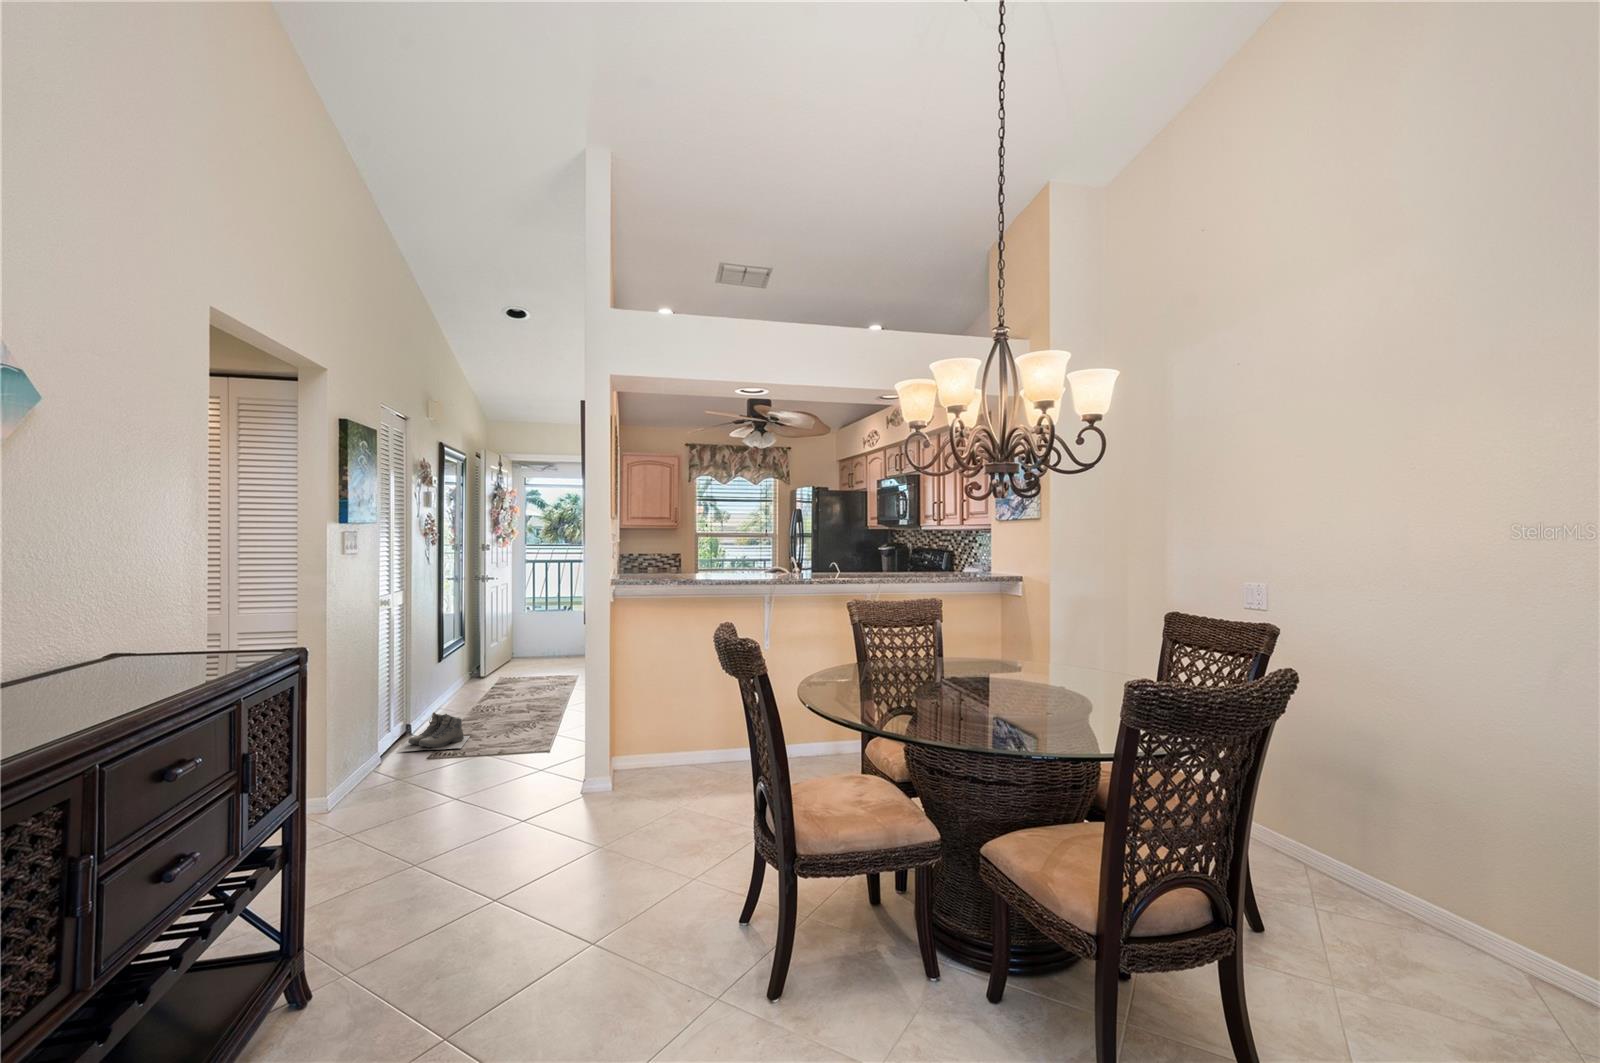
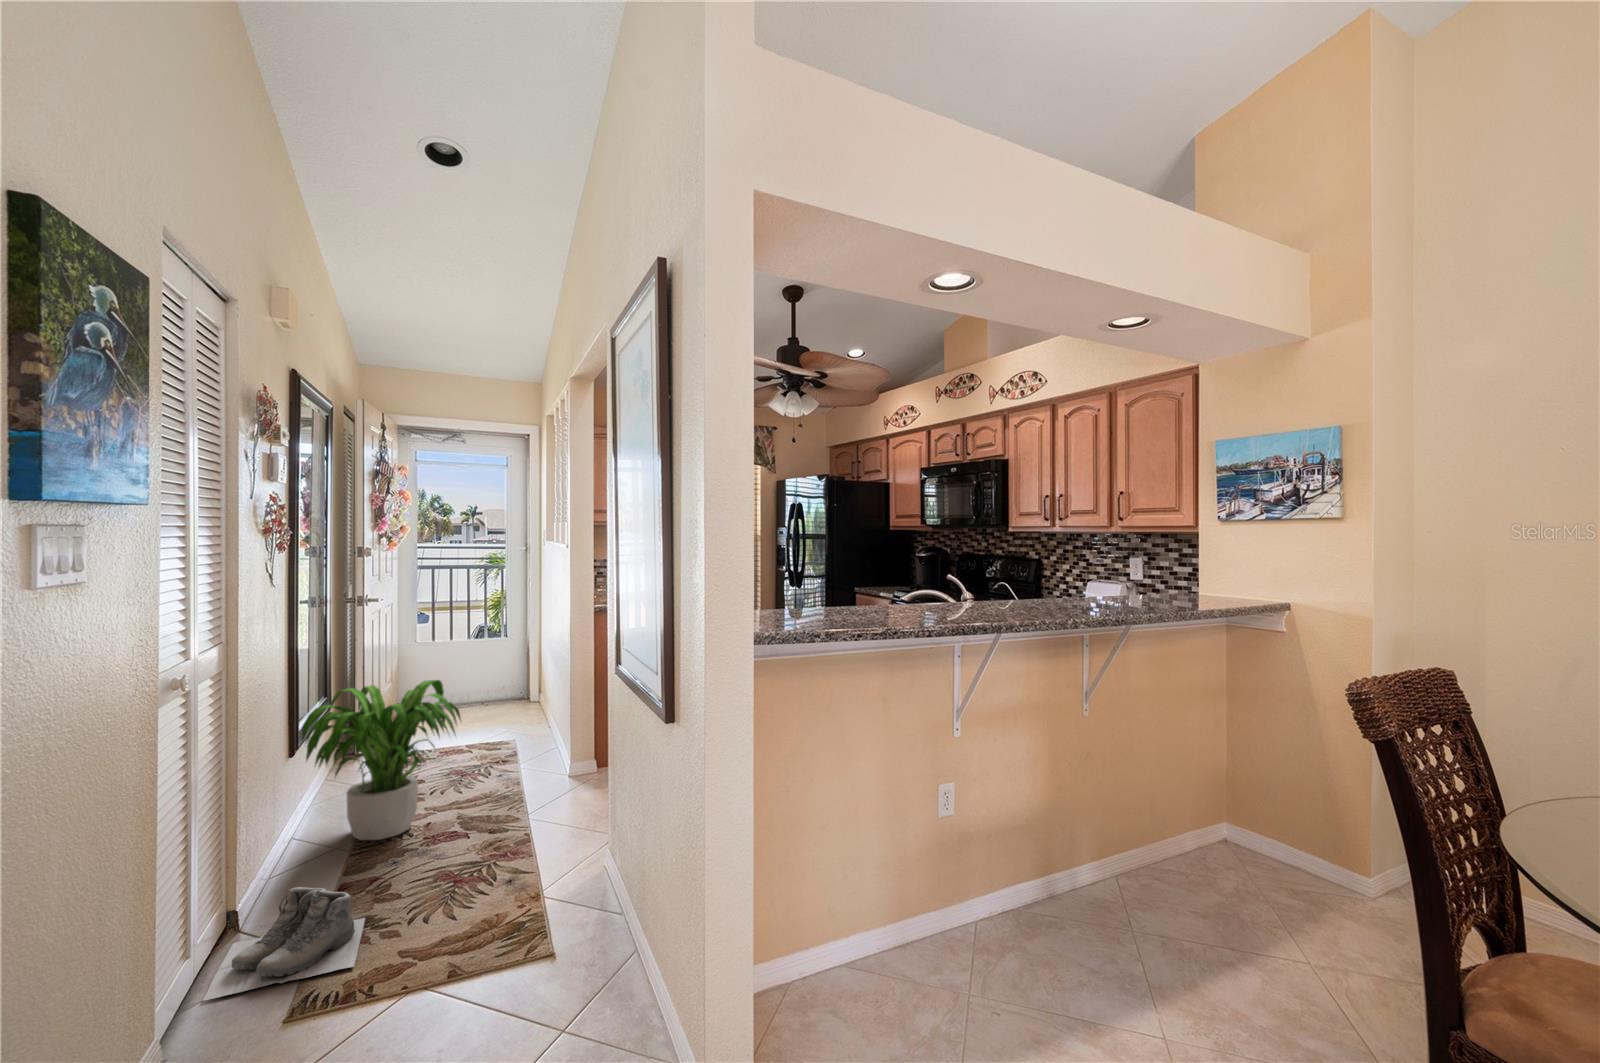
potted plant: none [443,624,532,712] -> present [302,680,461,840]

